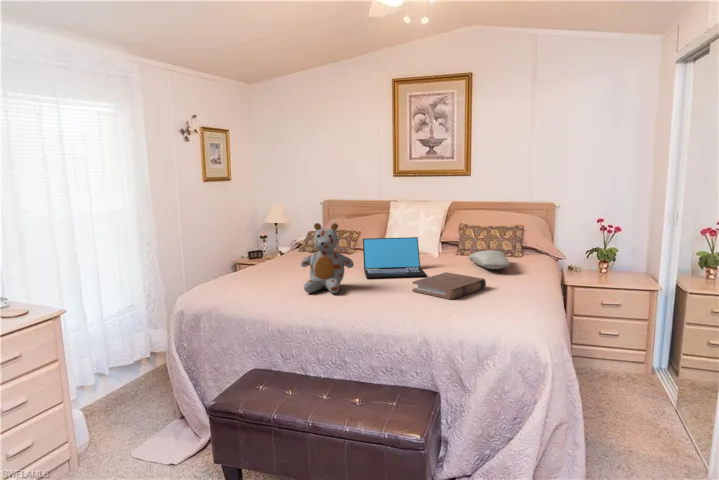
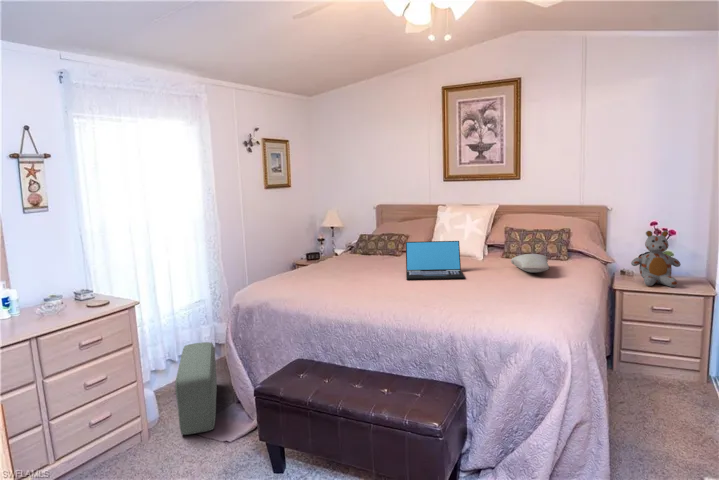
stuffed bear: present [301,223,354,293] -> present [631,231,681,287]
book: present [412,272,486,299] -> none [446,275,520,300]
pouf: none [109,352,156,460] -> present [175,342,217,435]

